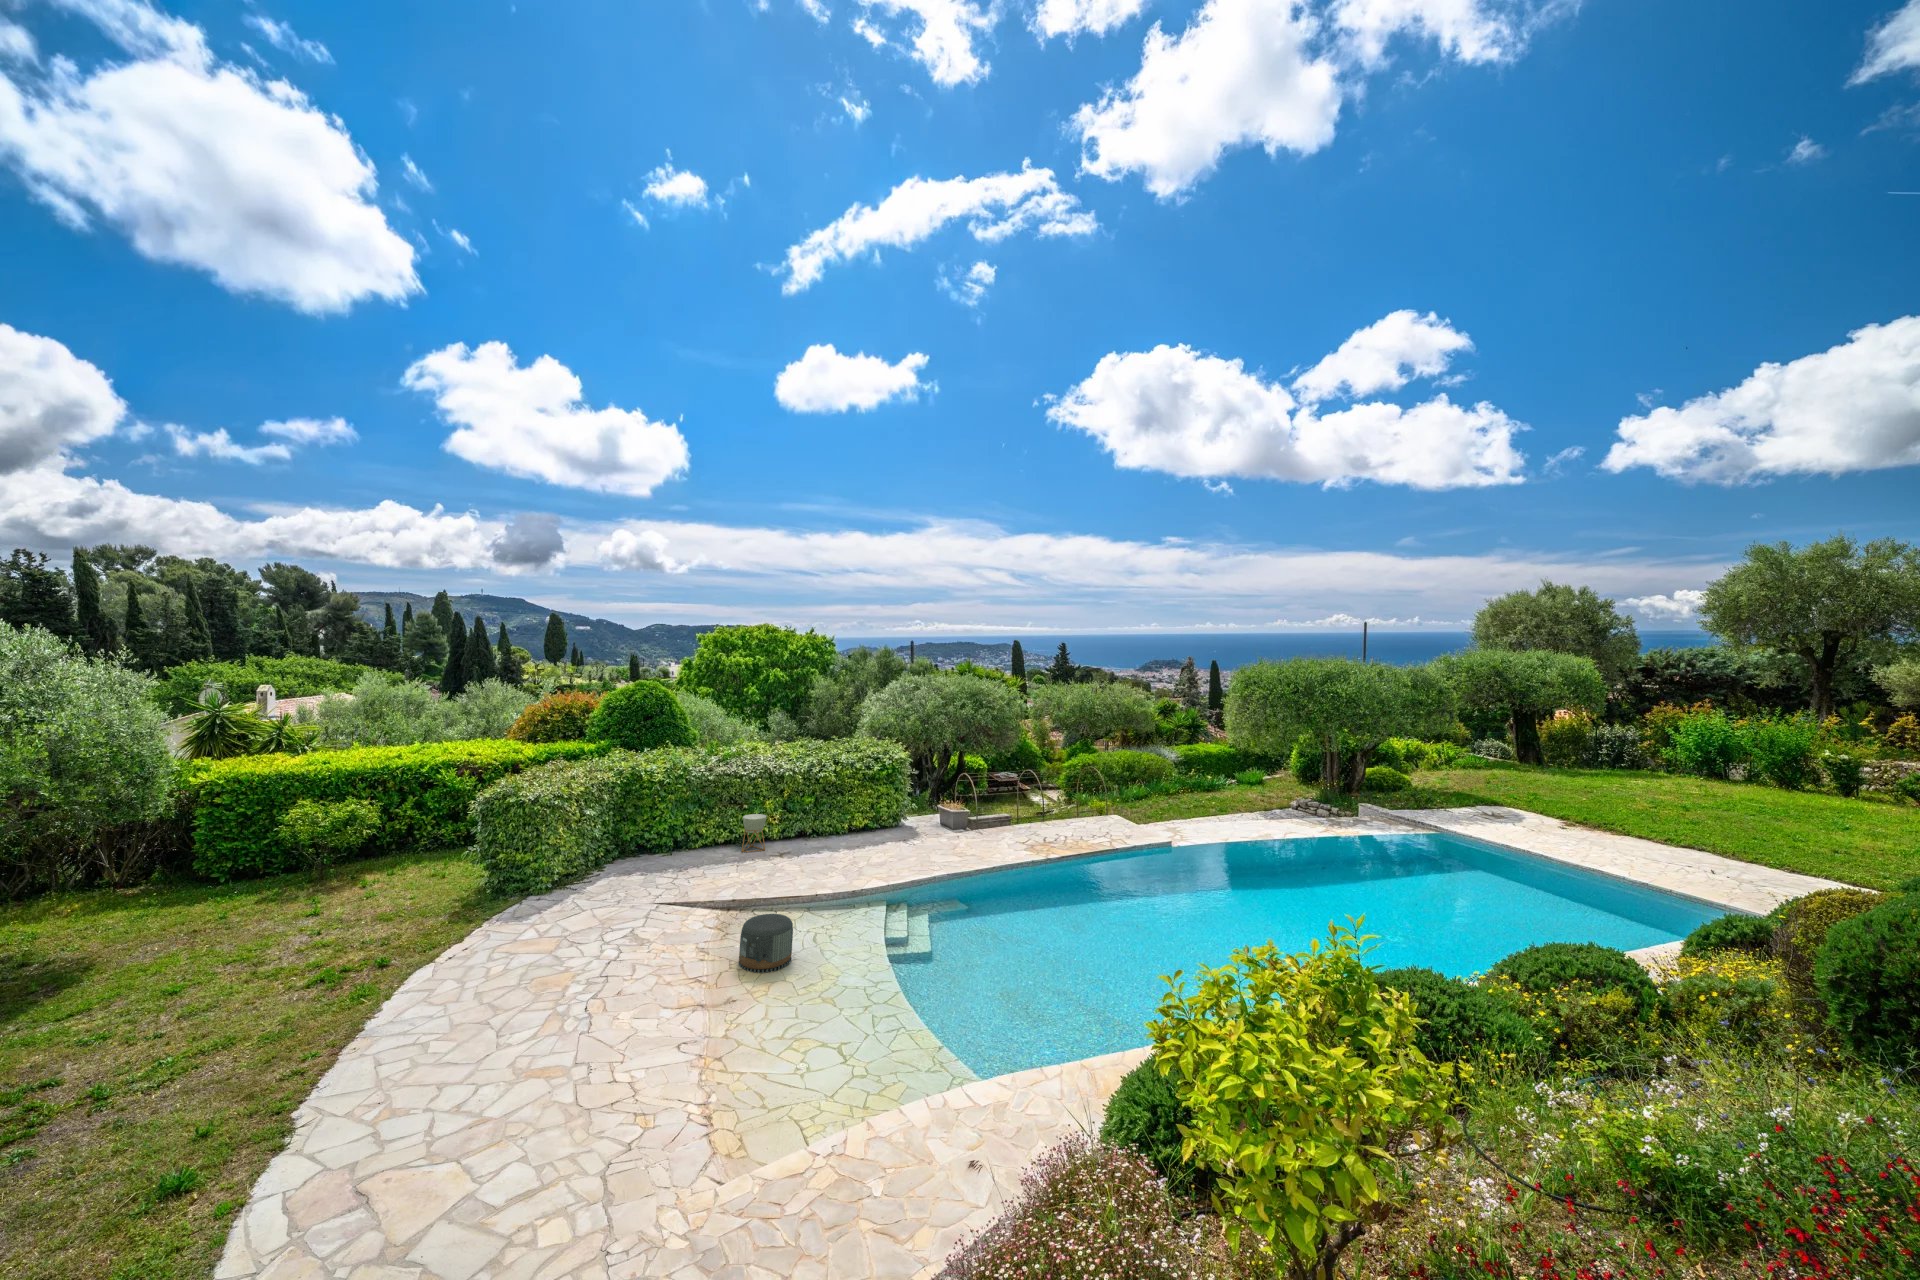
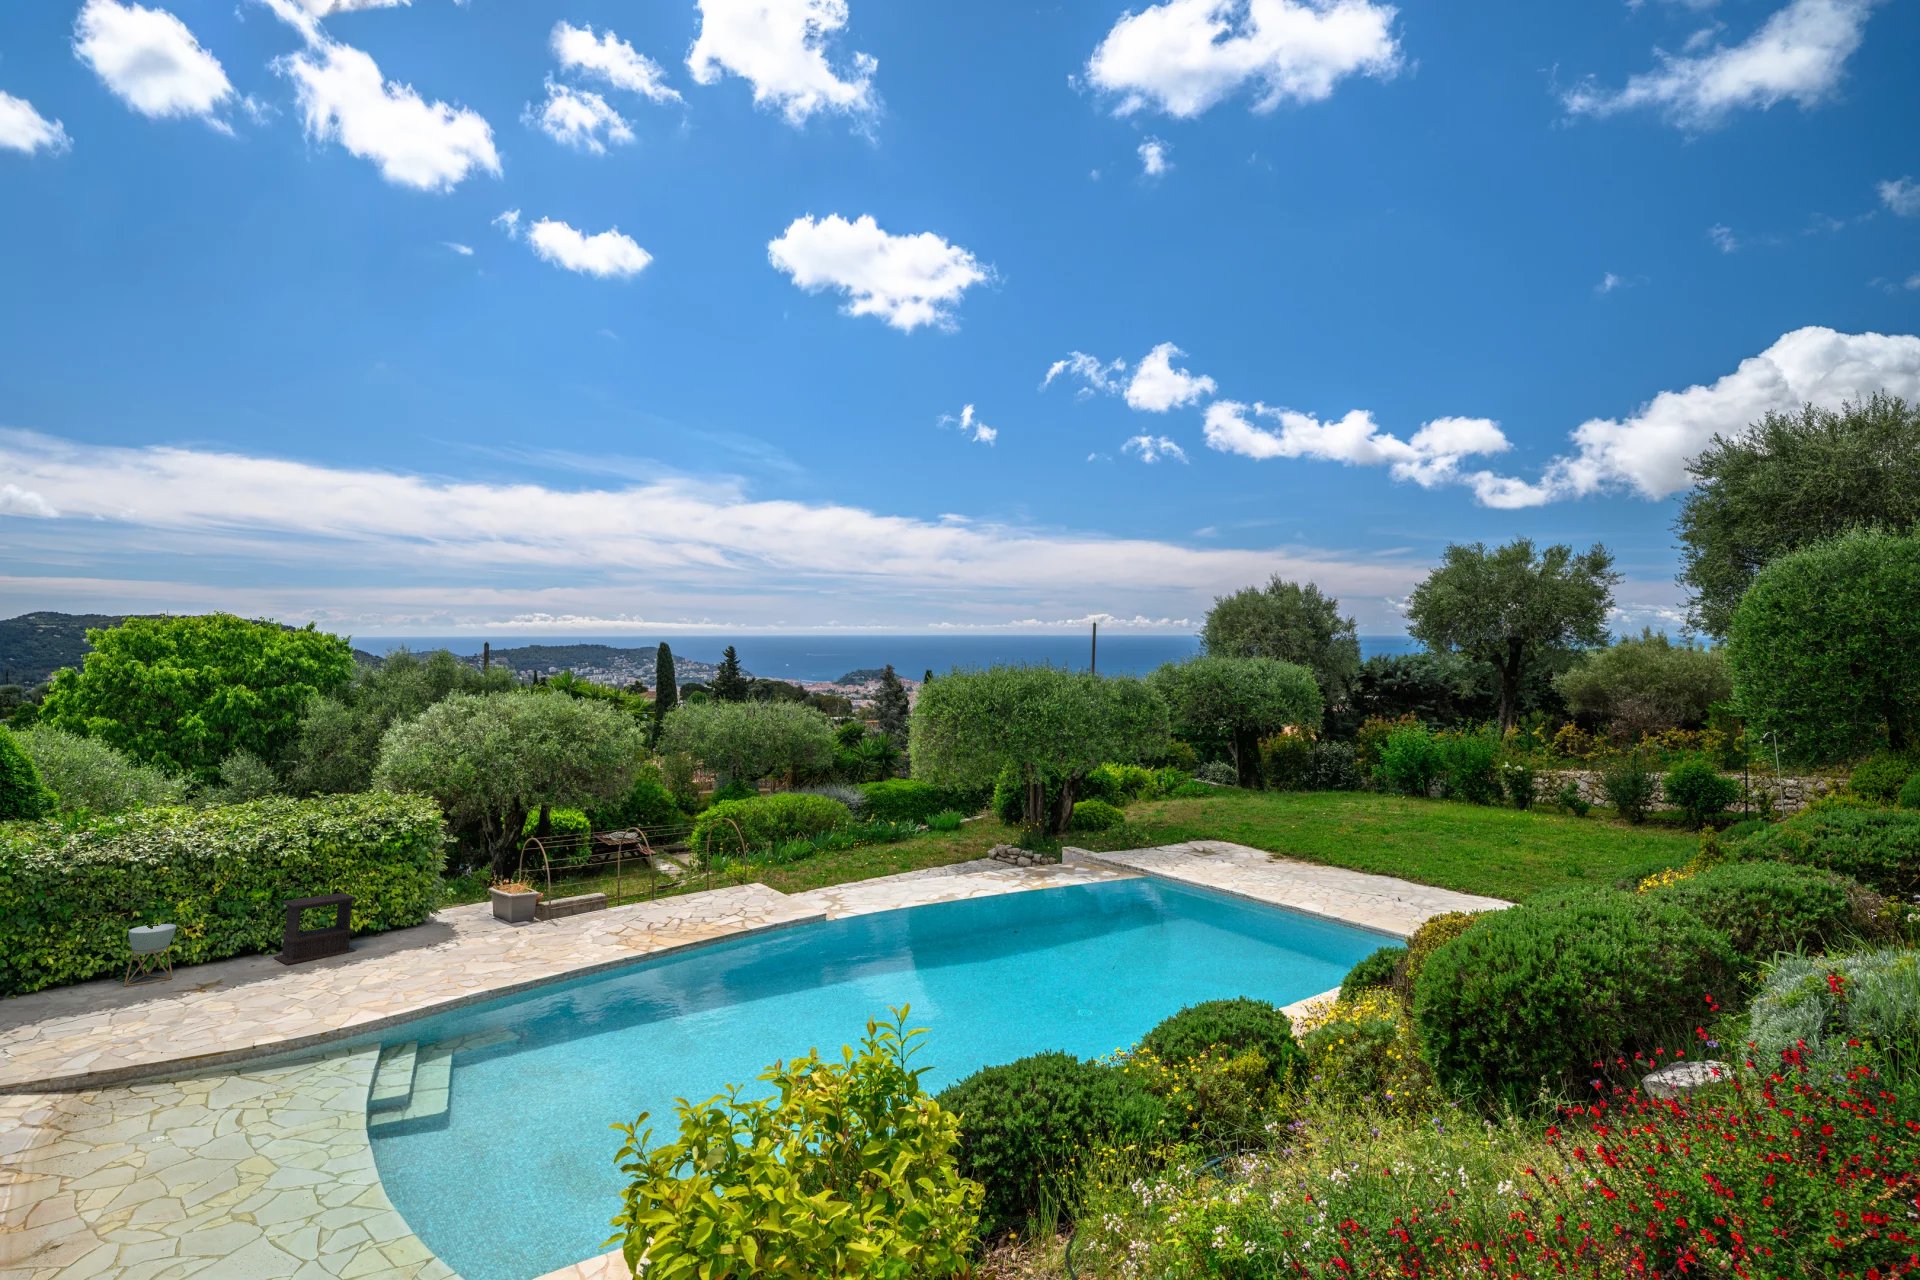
side table: none [816,802,862,848] -> present [274,893,356,965]
pouf: present [739,914,793,973] -> none [85,1057,188,1144]

